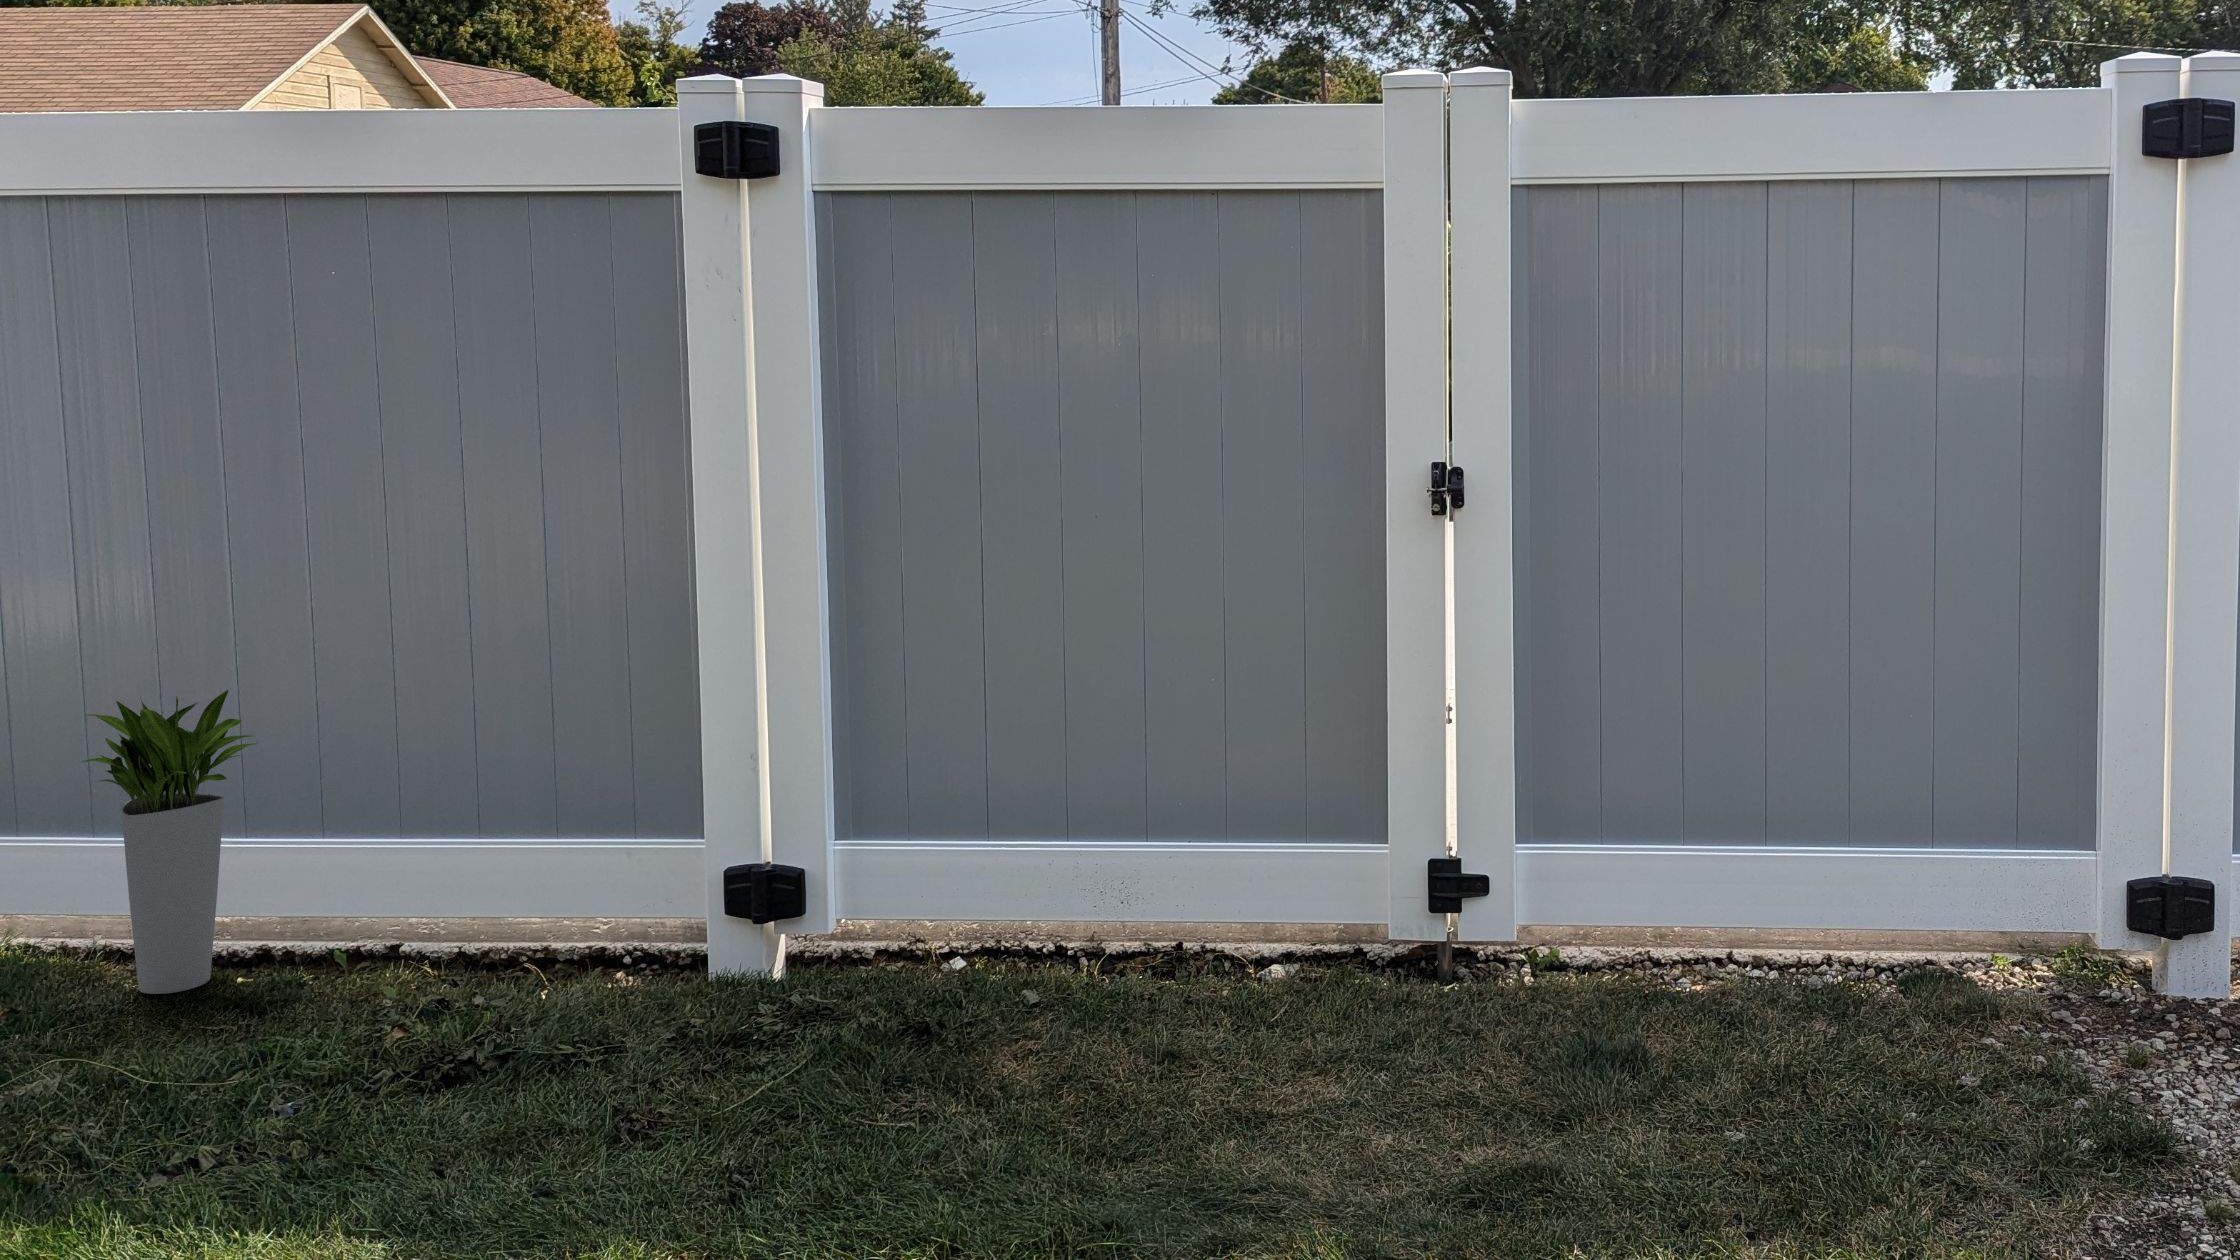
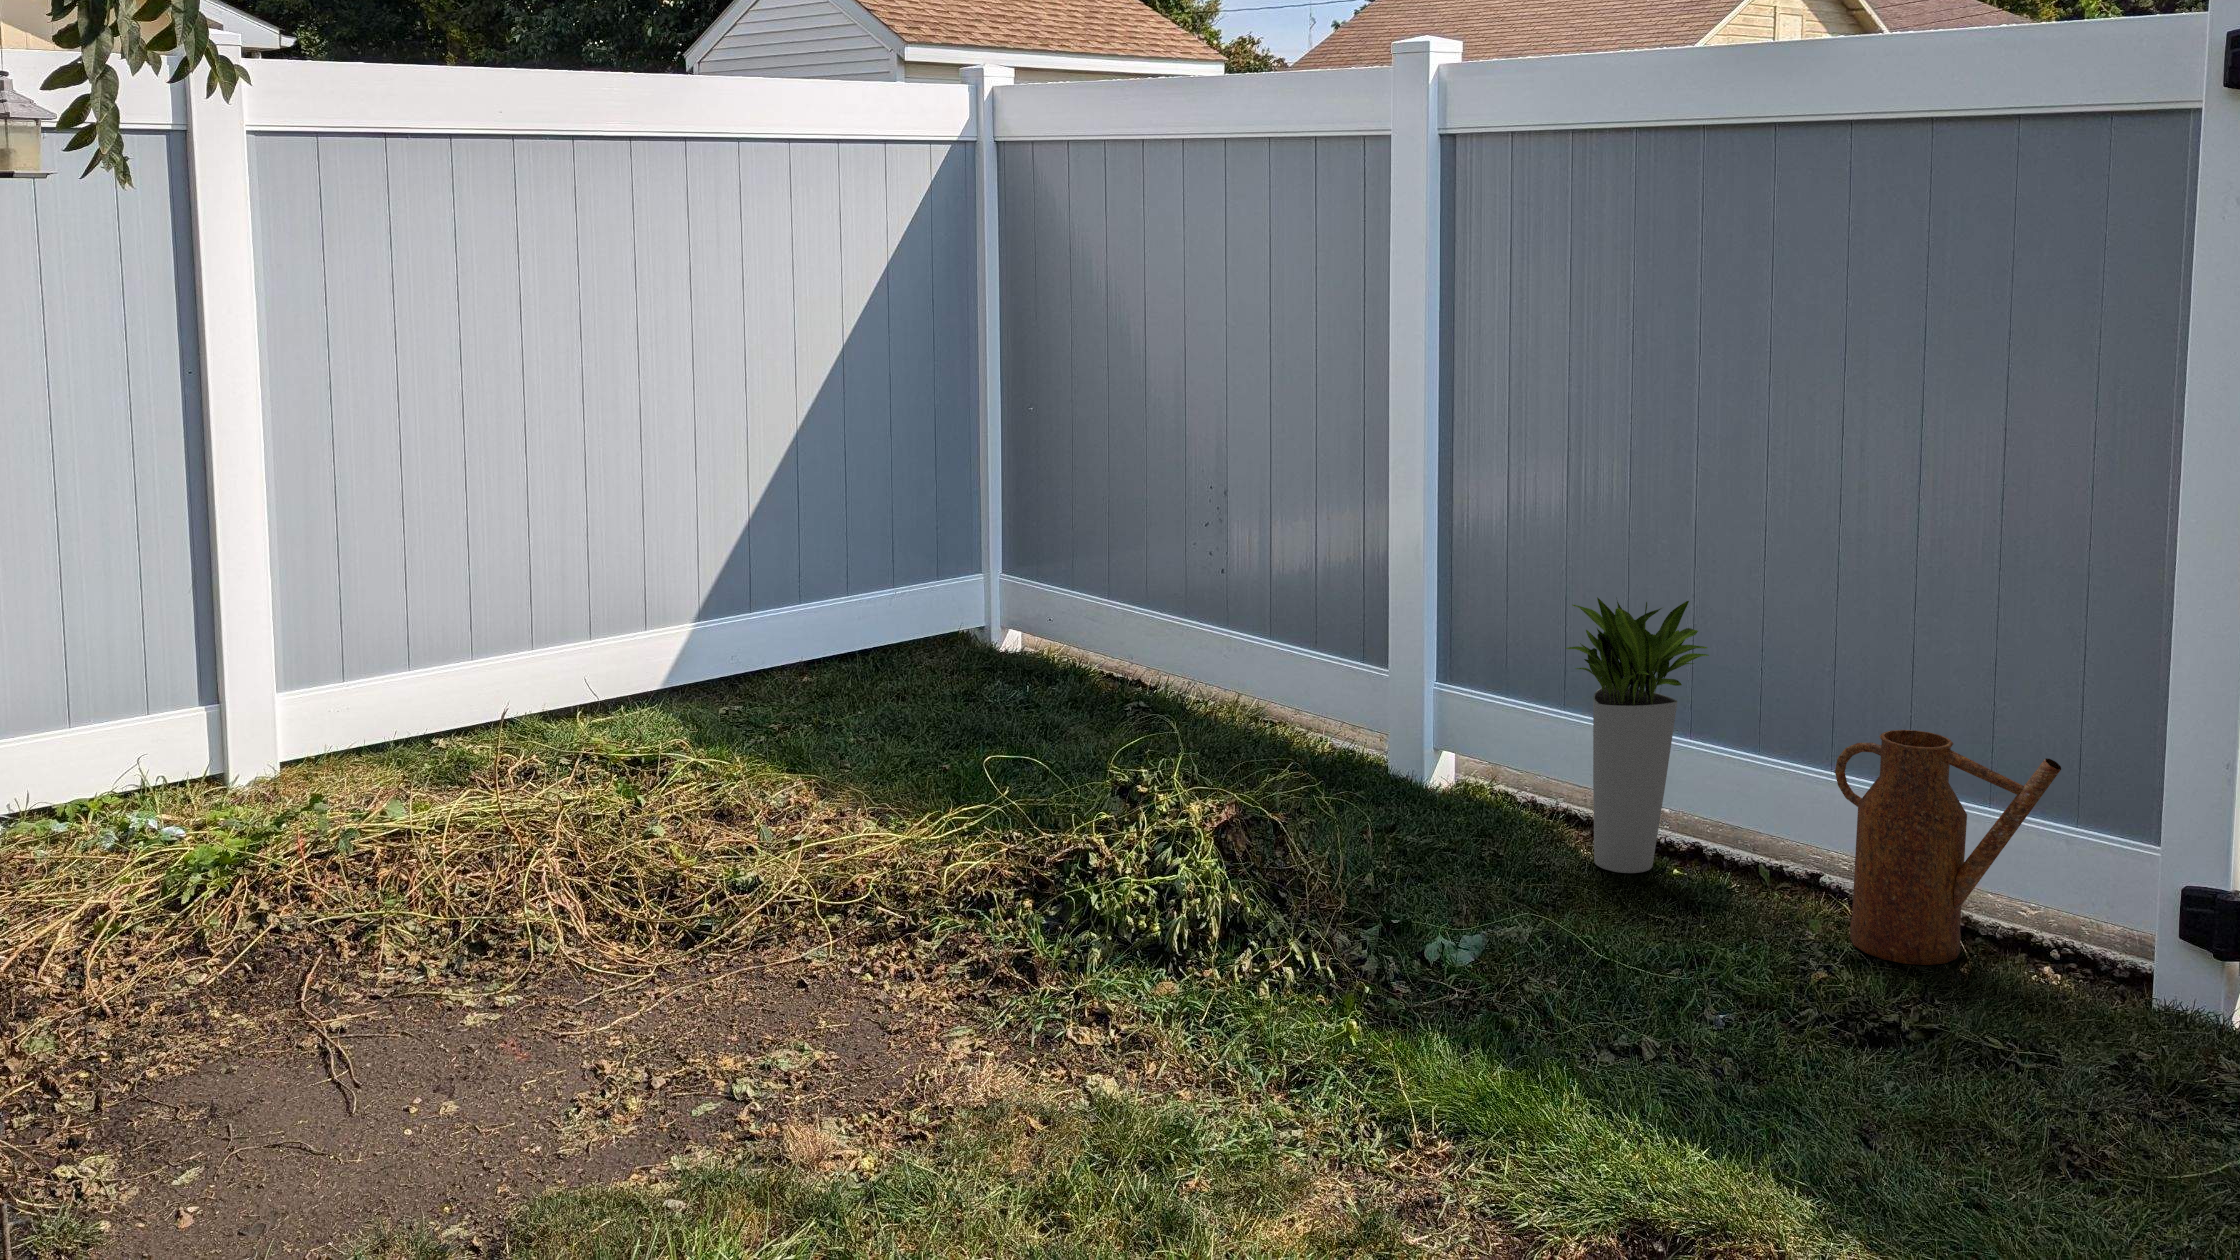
watering can: none [400,777,612,1003] -> present [1835,730,2061,965]

